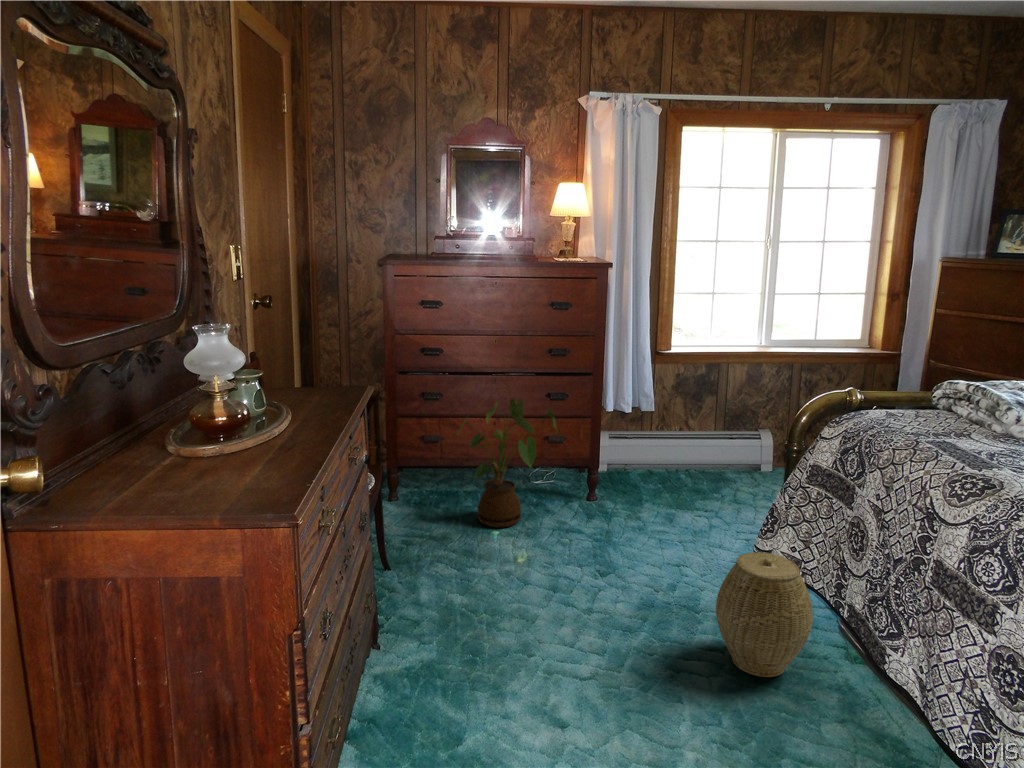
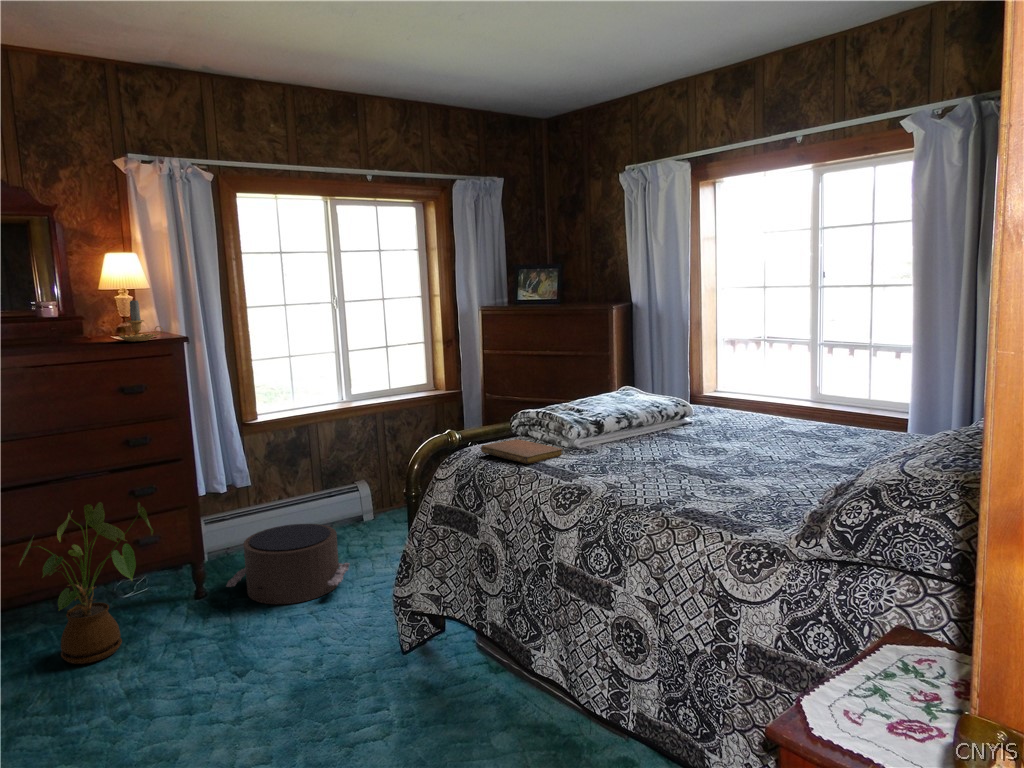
candle: none [556,224,592,263] -> present [119,300,163,342]
notebook: none [879,409,987,440] -> present [481,439,563,464]
pouf: none [612,453,731,529] -> present [226,524,350,604]
woven basket: present [716,552,813,677] -> none [375,598,463,719]

